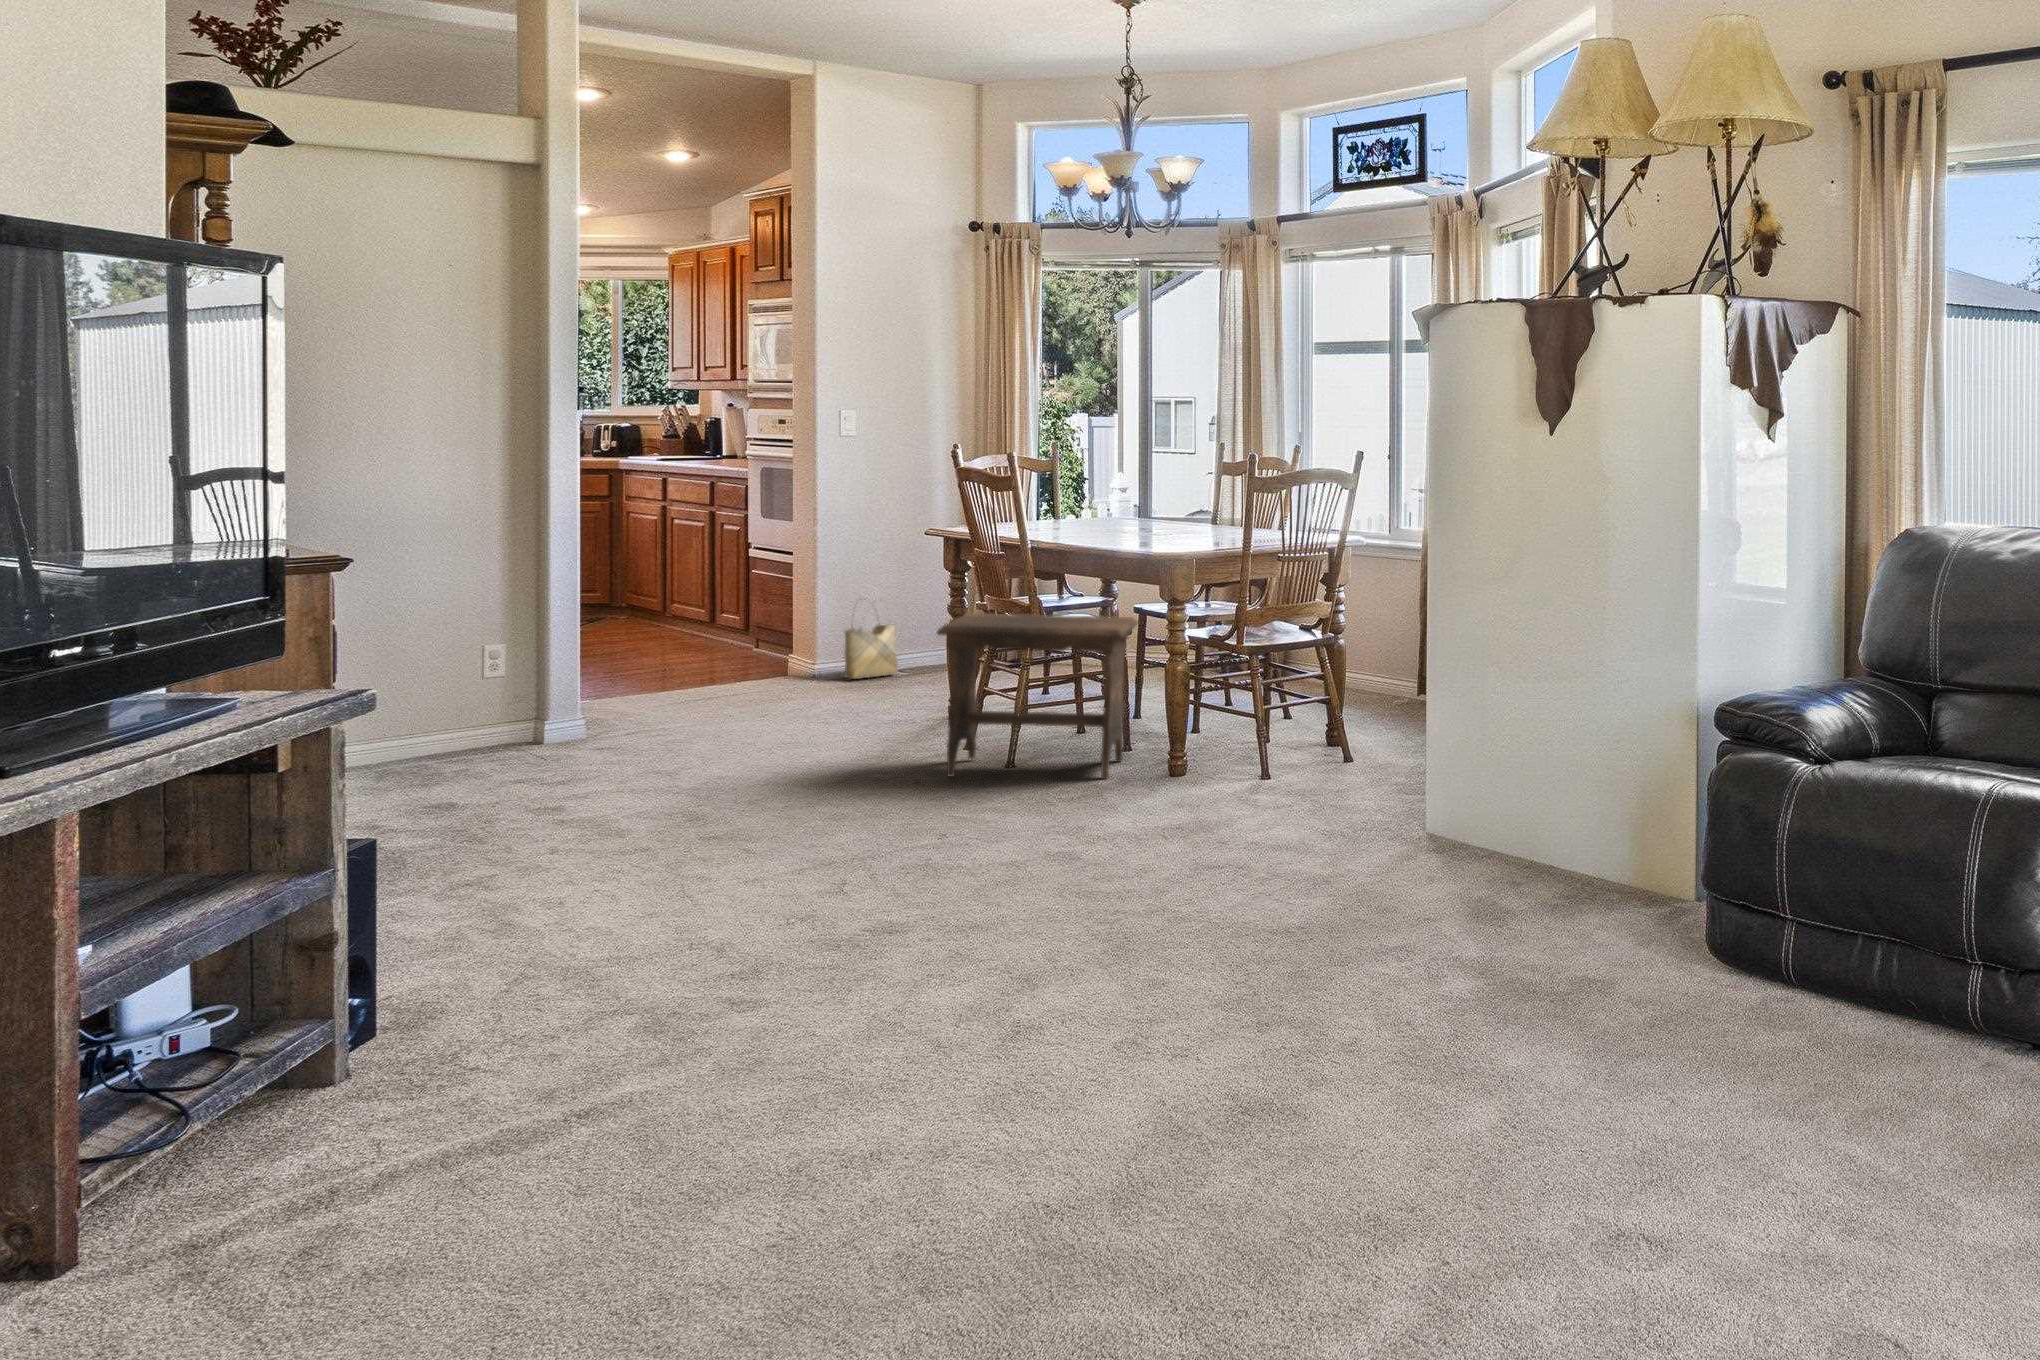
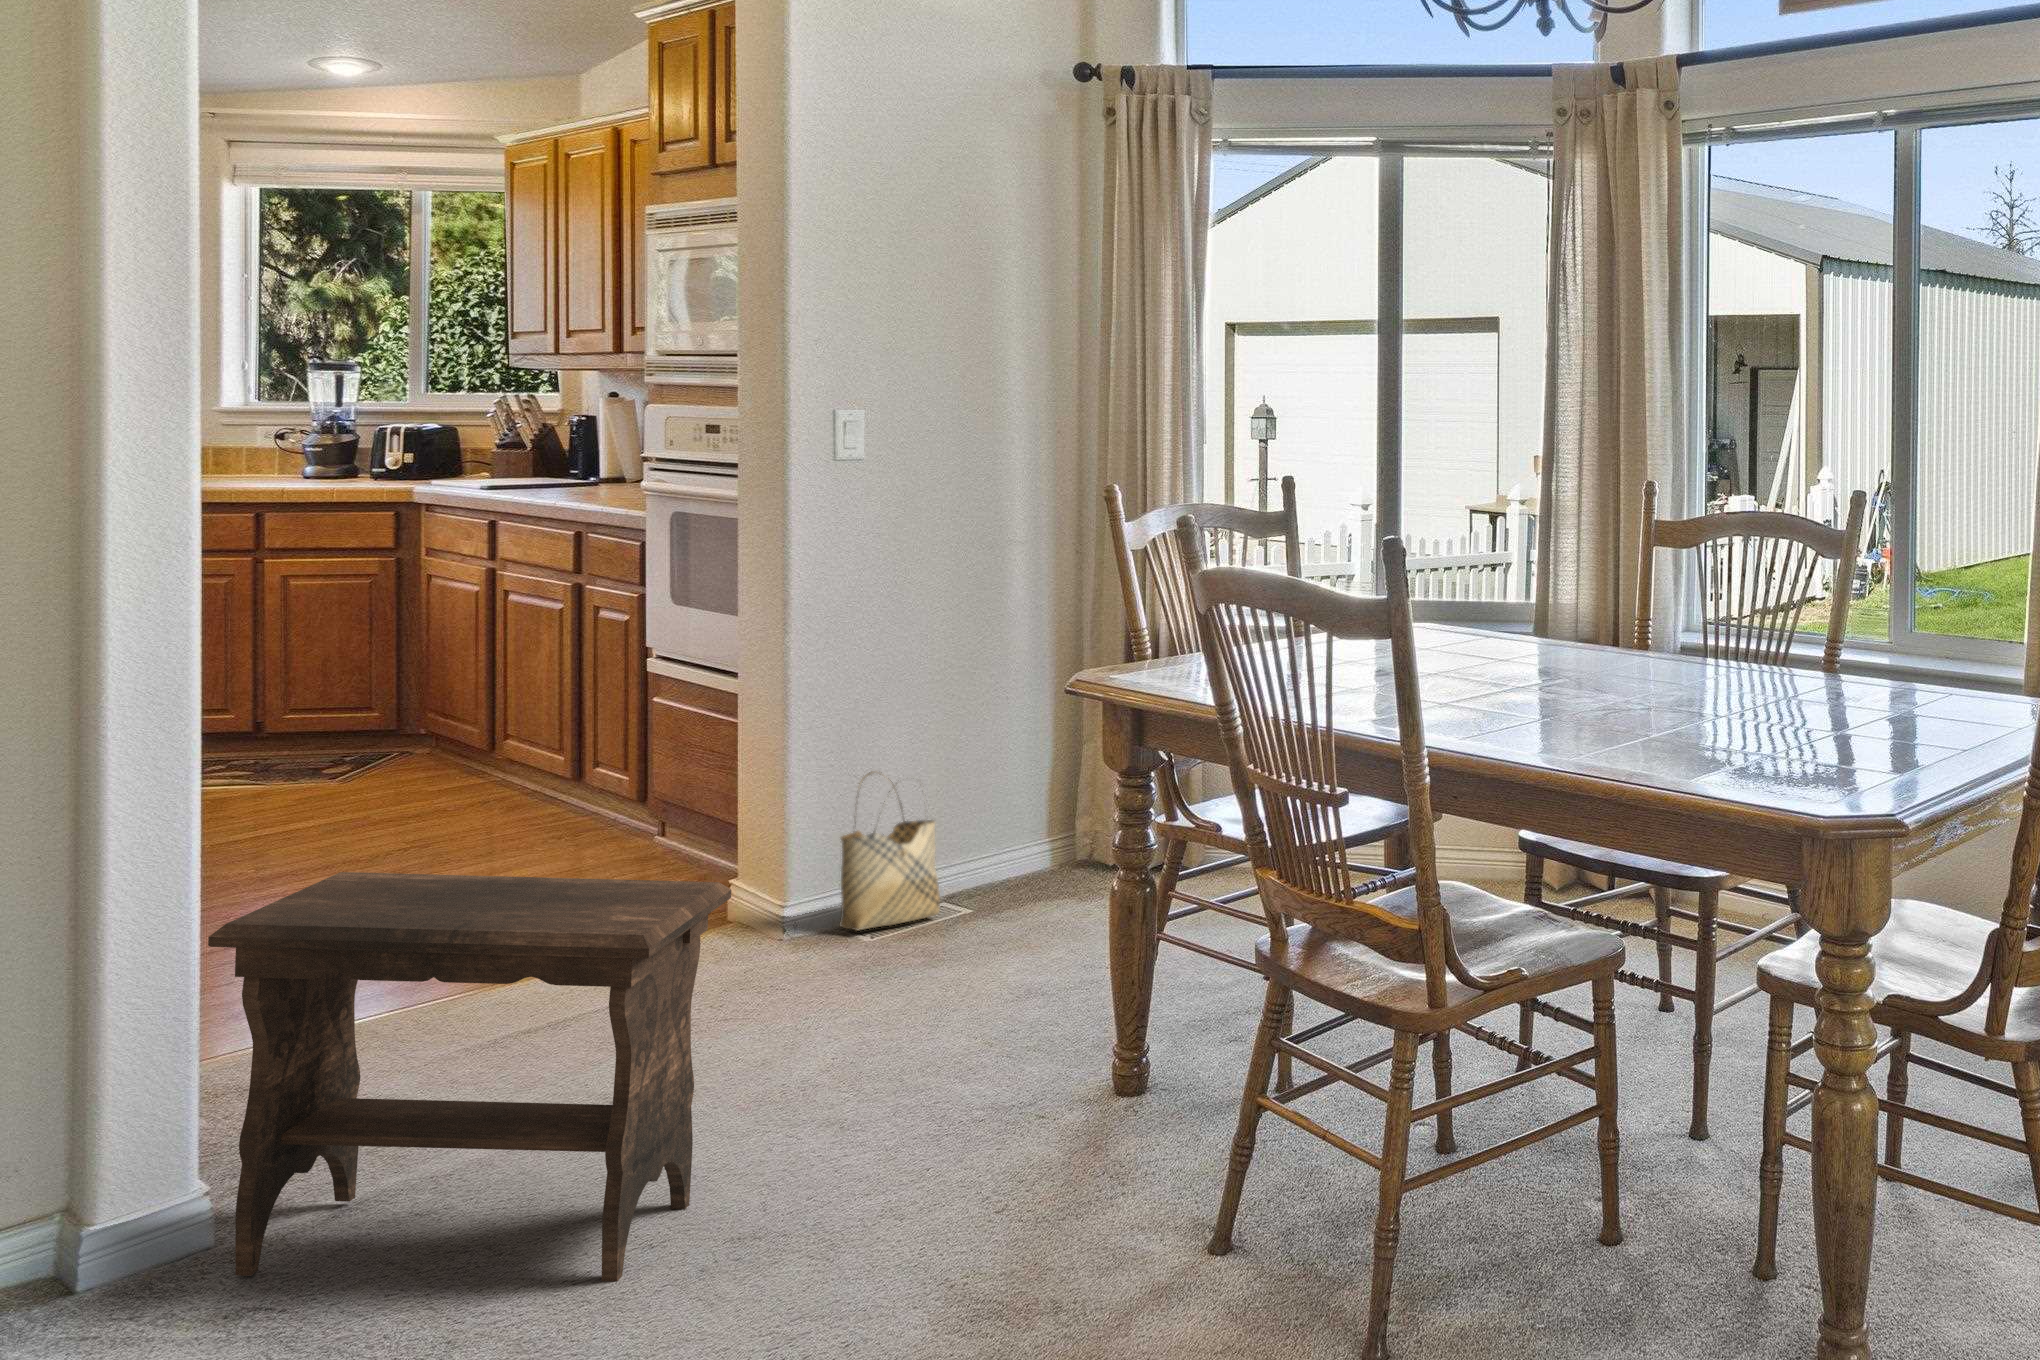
footstool: present [937,613,1138,779] -> present [208,872,731,1281]

